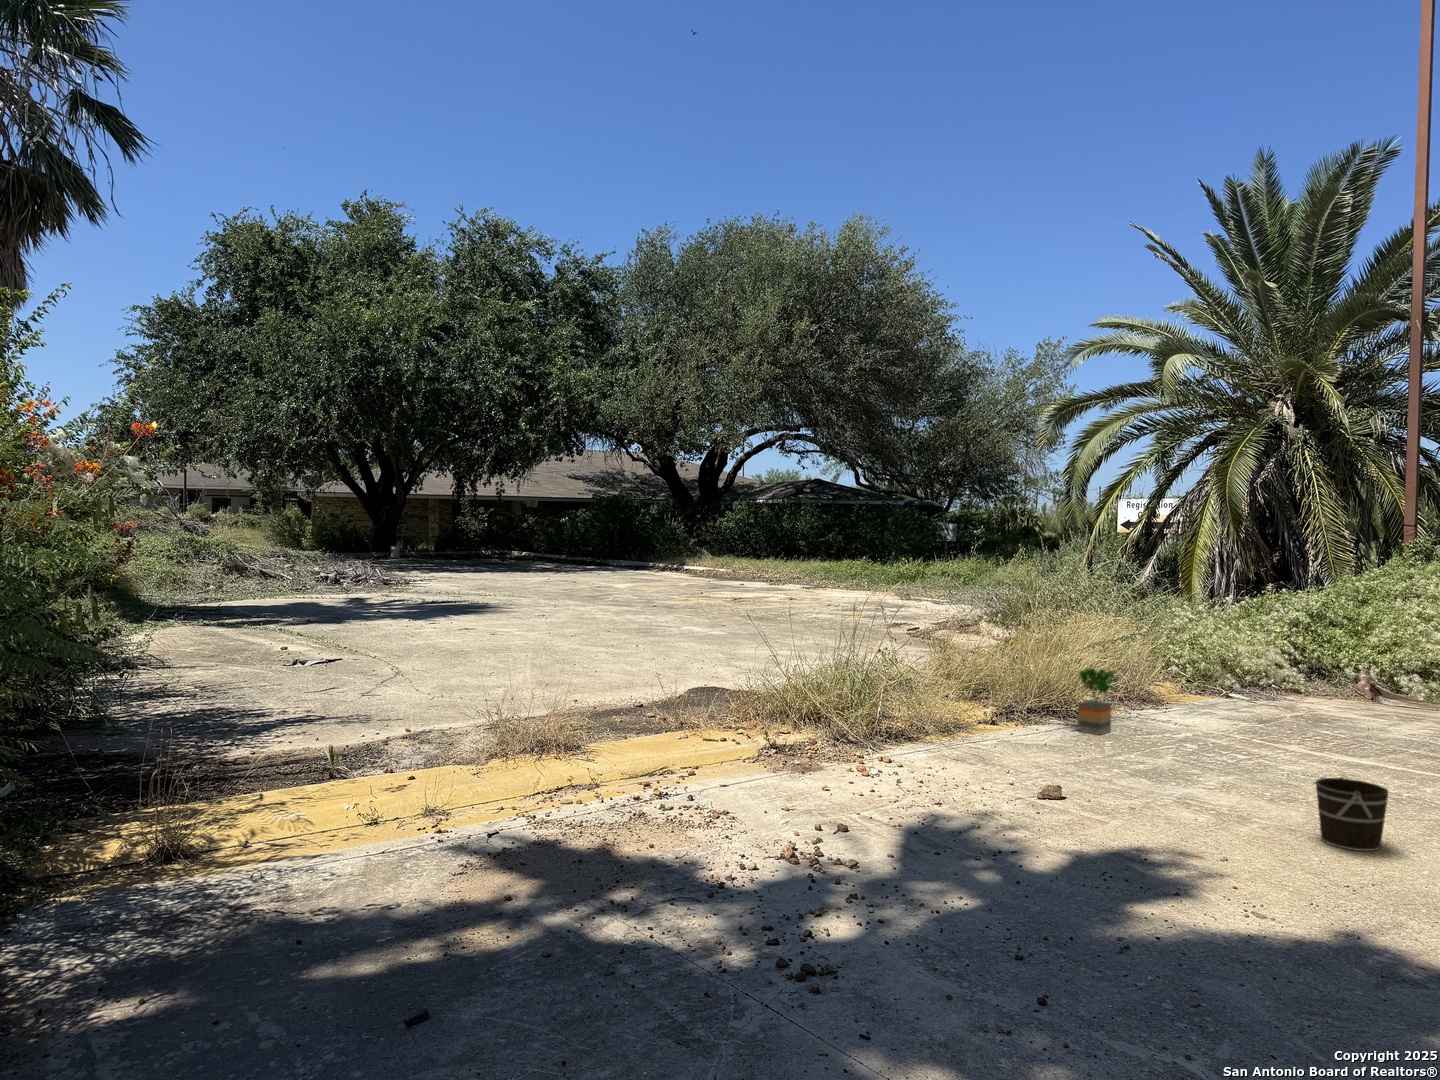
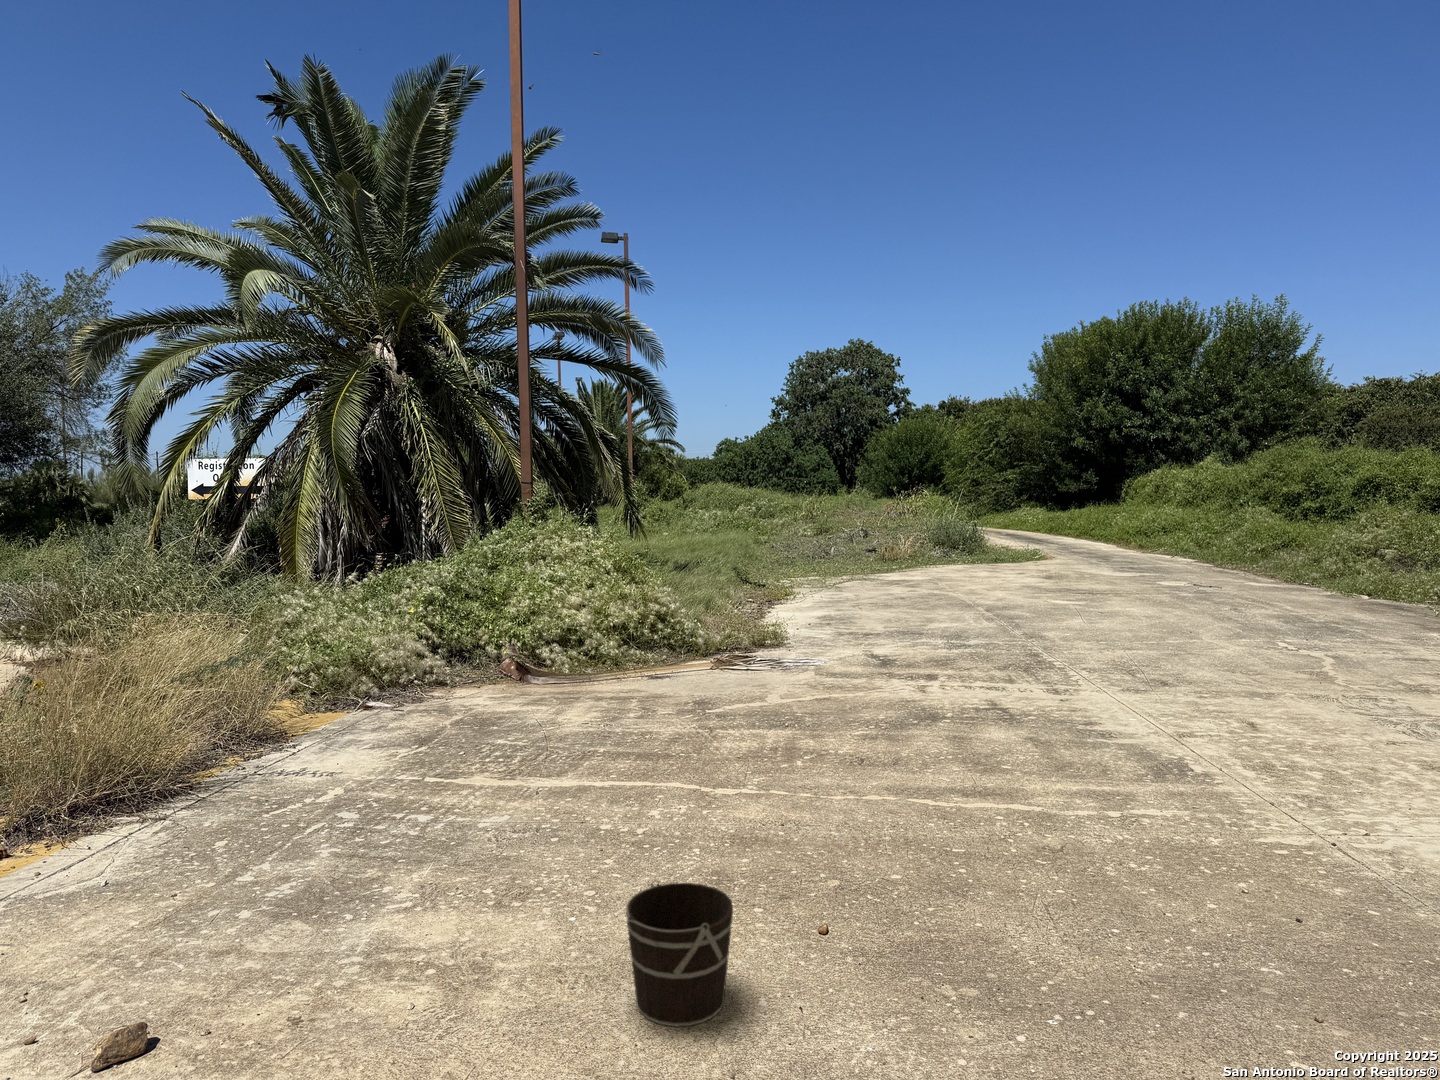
potted tree: present [1078,668,1118,735] -> none [140,725,227,850]

